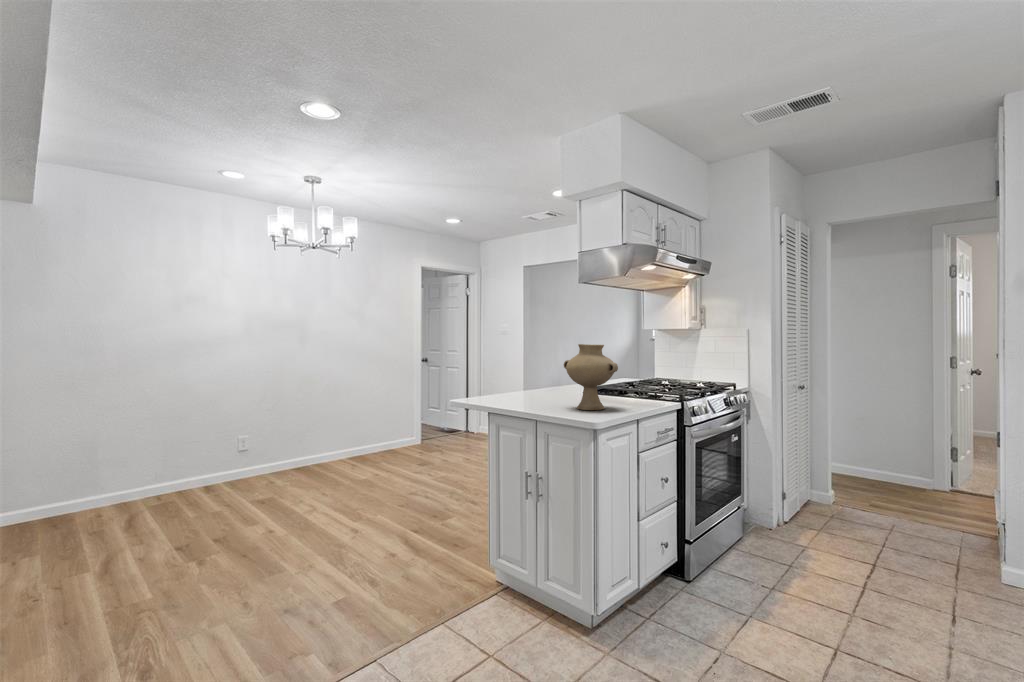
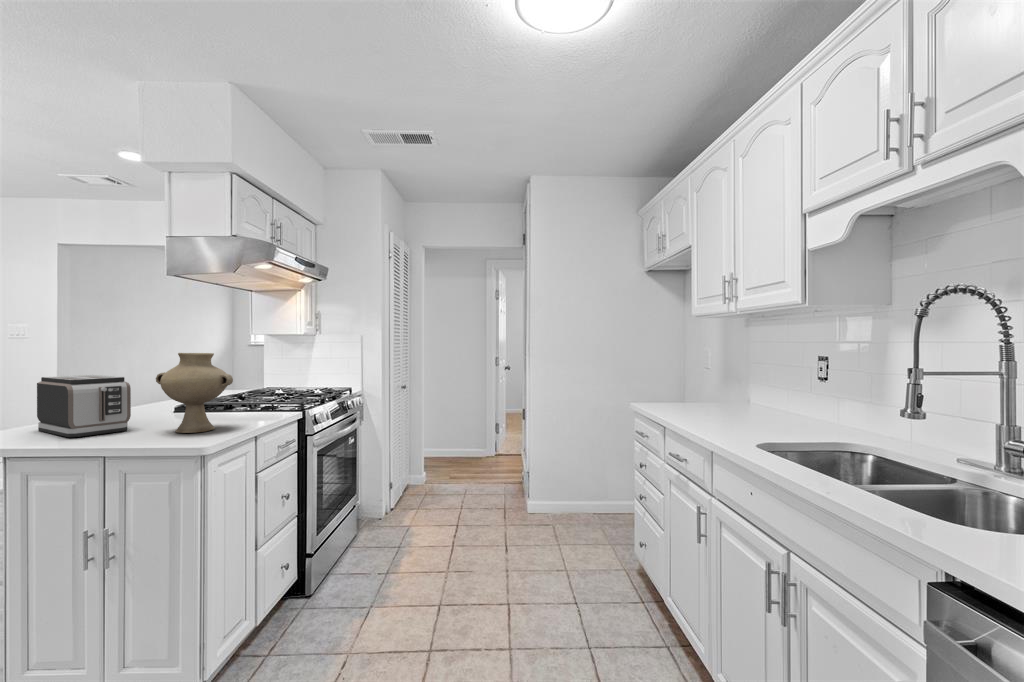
toaster: none [495,361,548,406] -> present [37,375,131,437]

